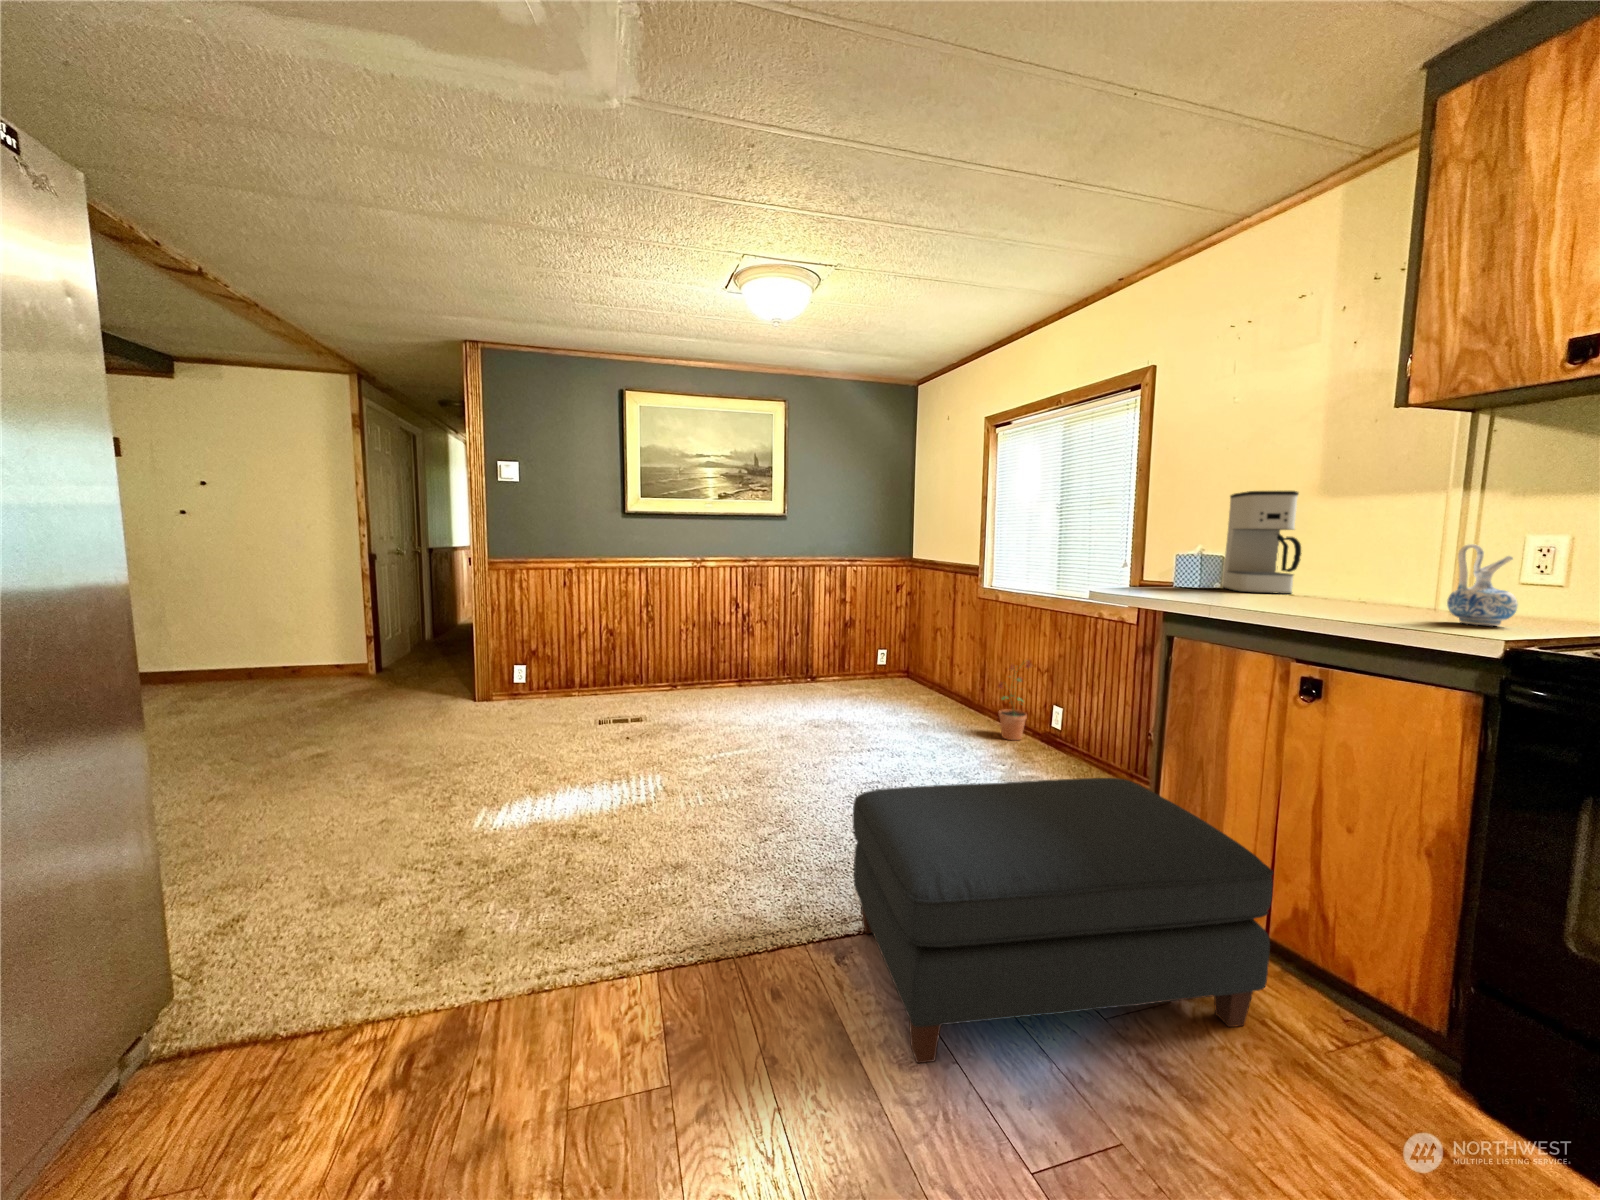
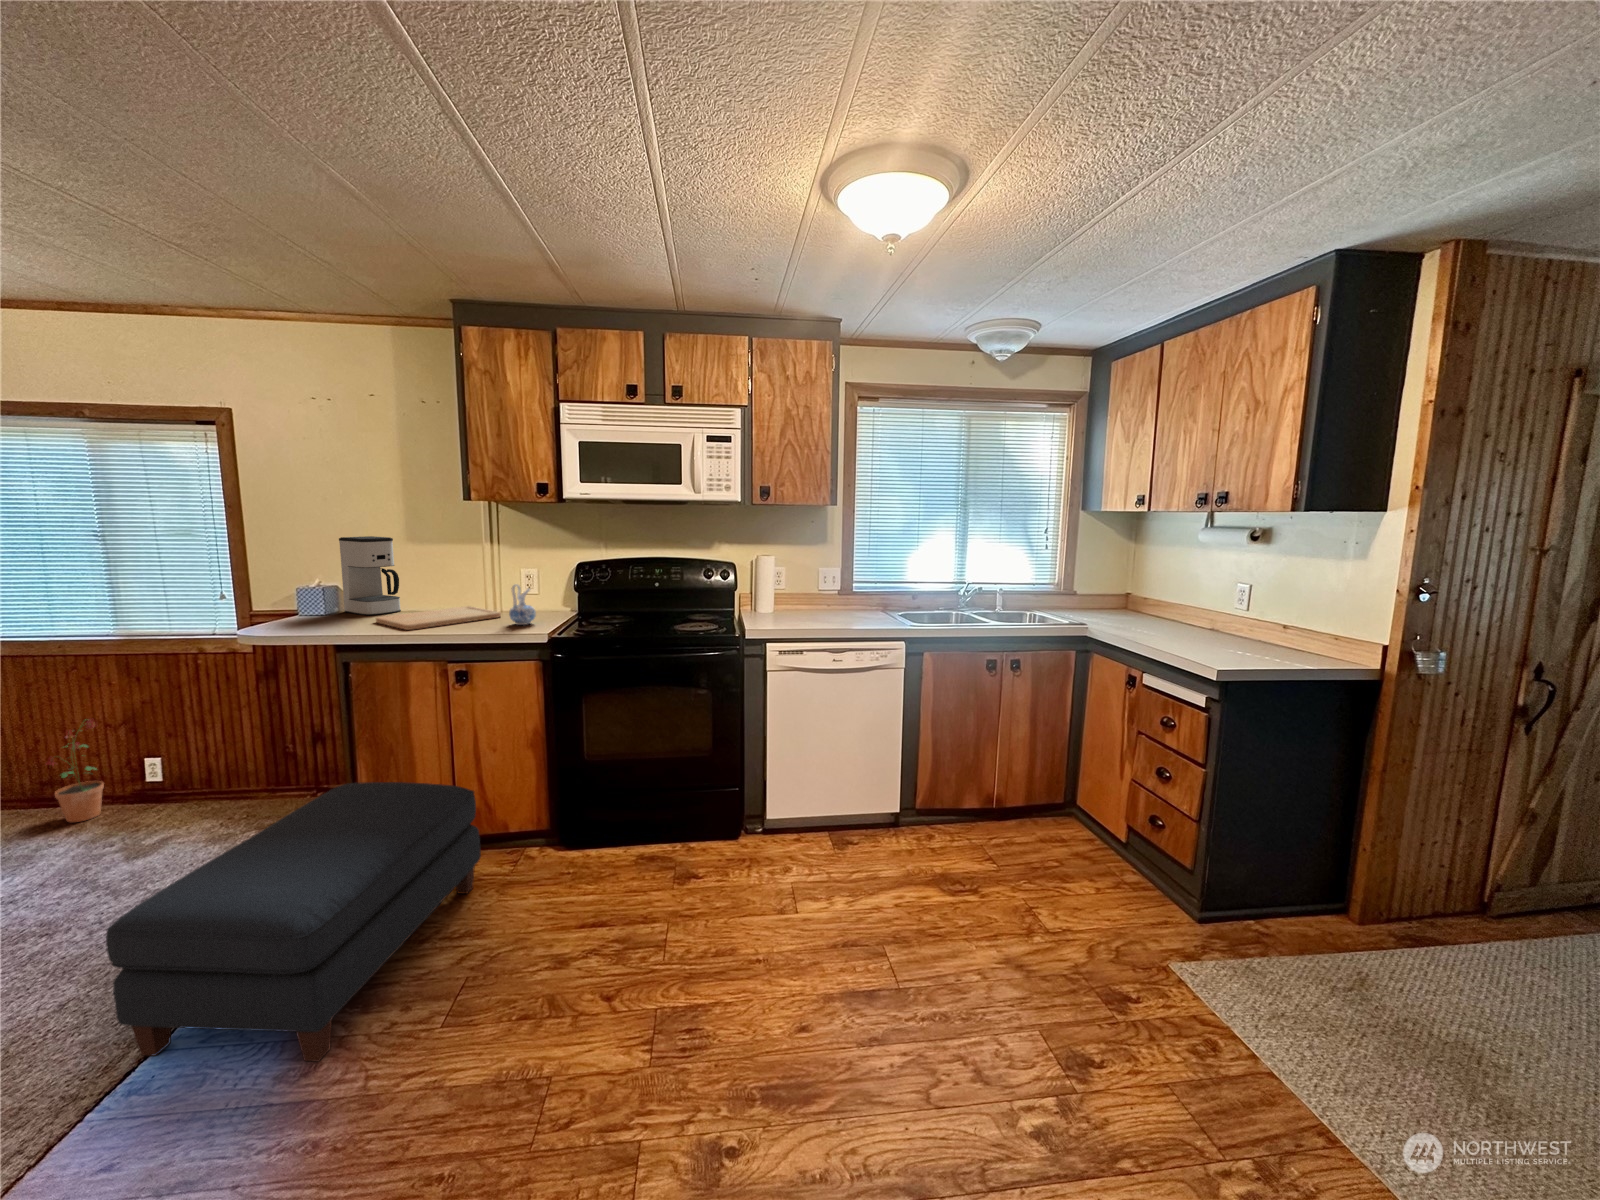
cutting board: none [1233,590,1450,614] -> present [376,606,501,630]

